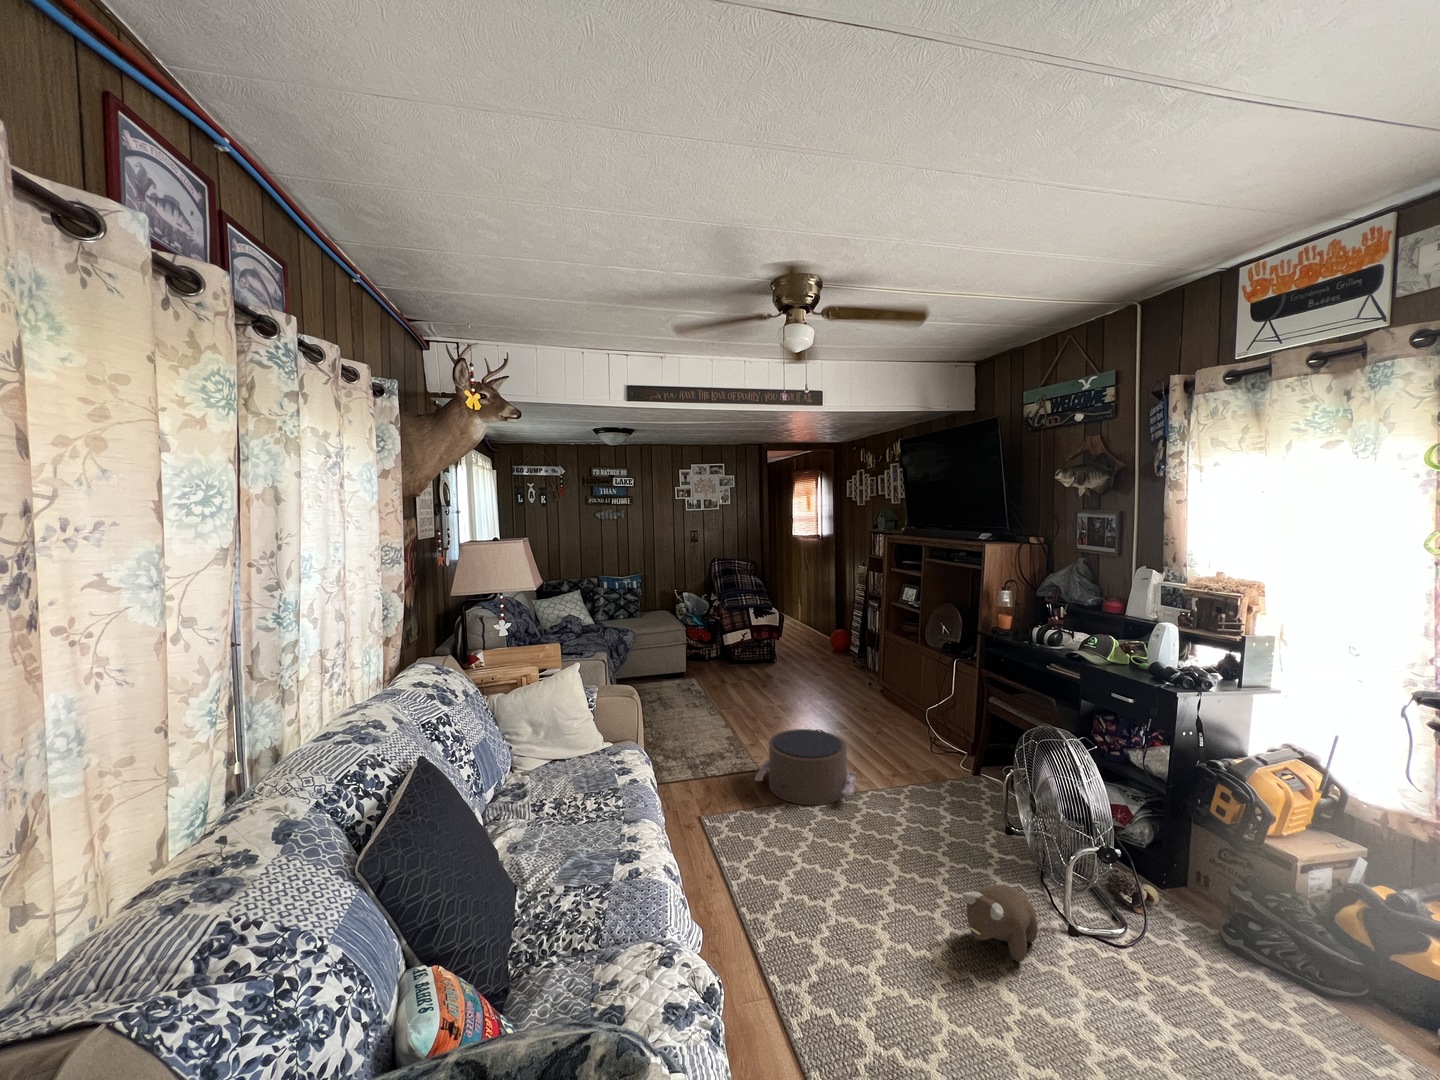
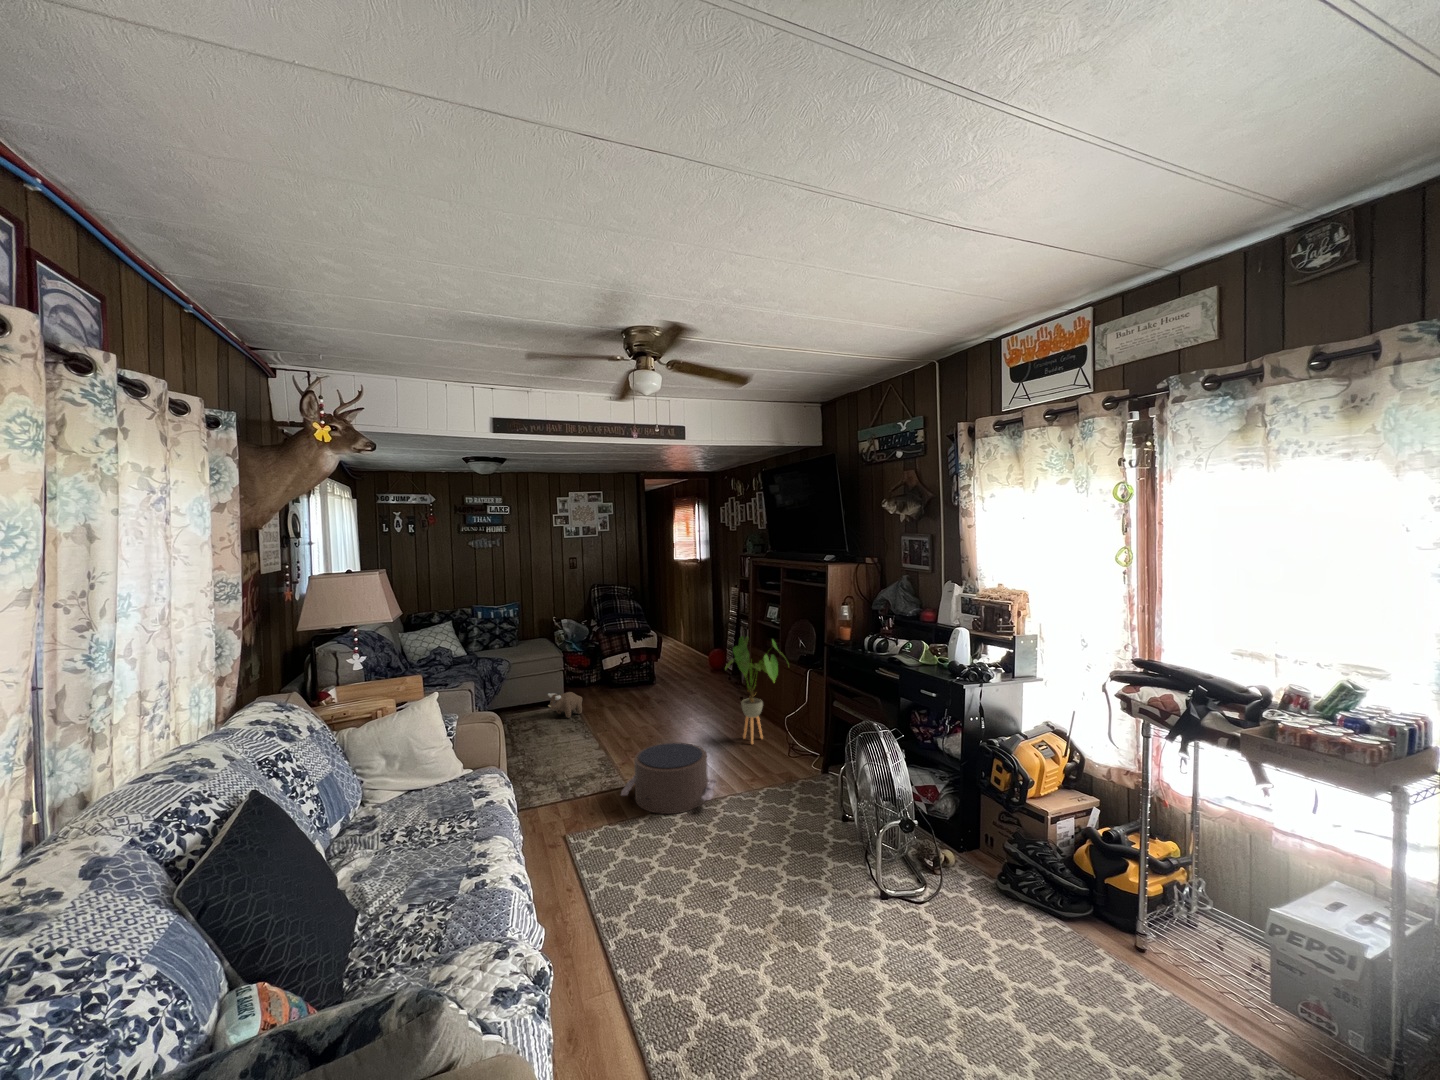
house plant: none [859,619,933,736] -> present [725,636,786,744]
plush toy: present [963,885,1038,962] -> present [548,692,582,718]

